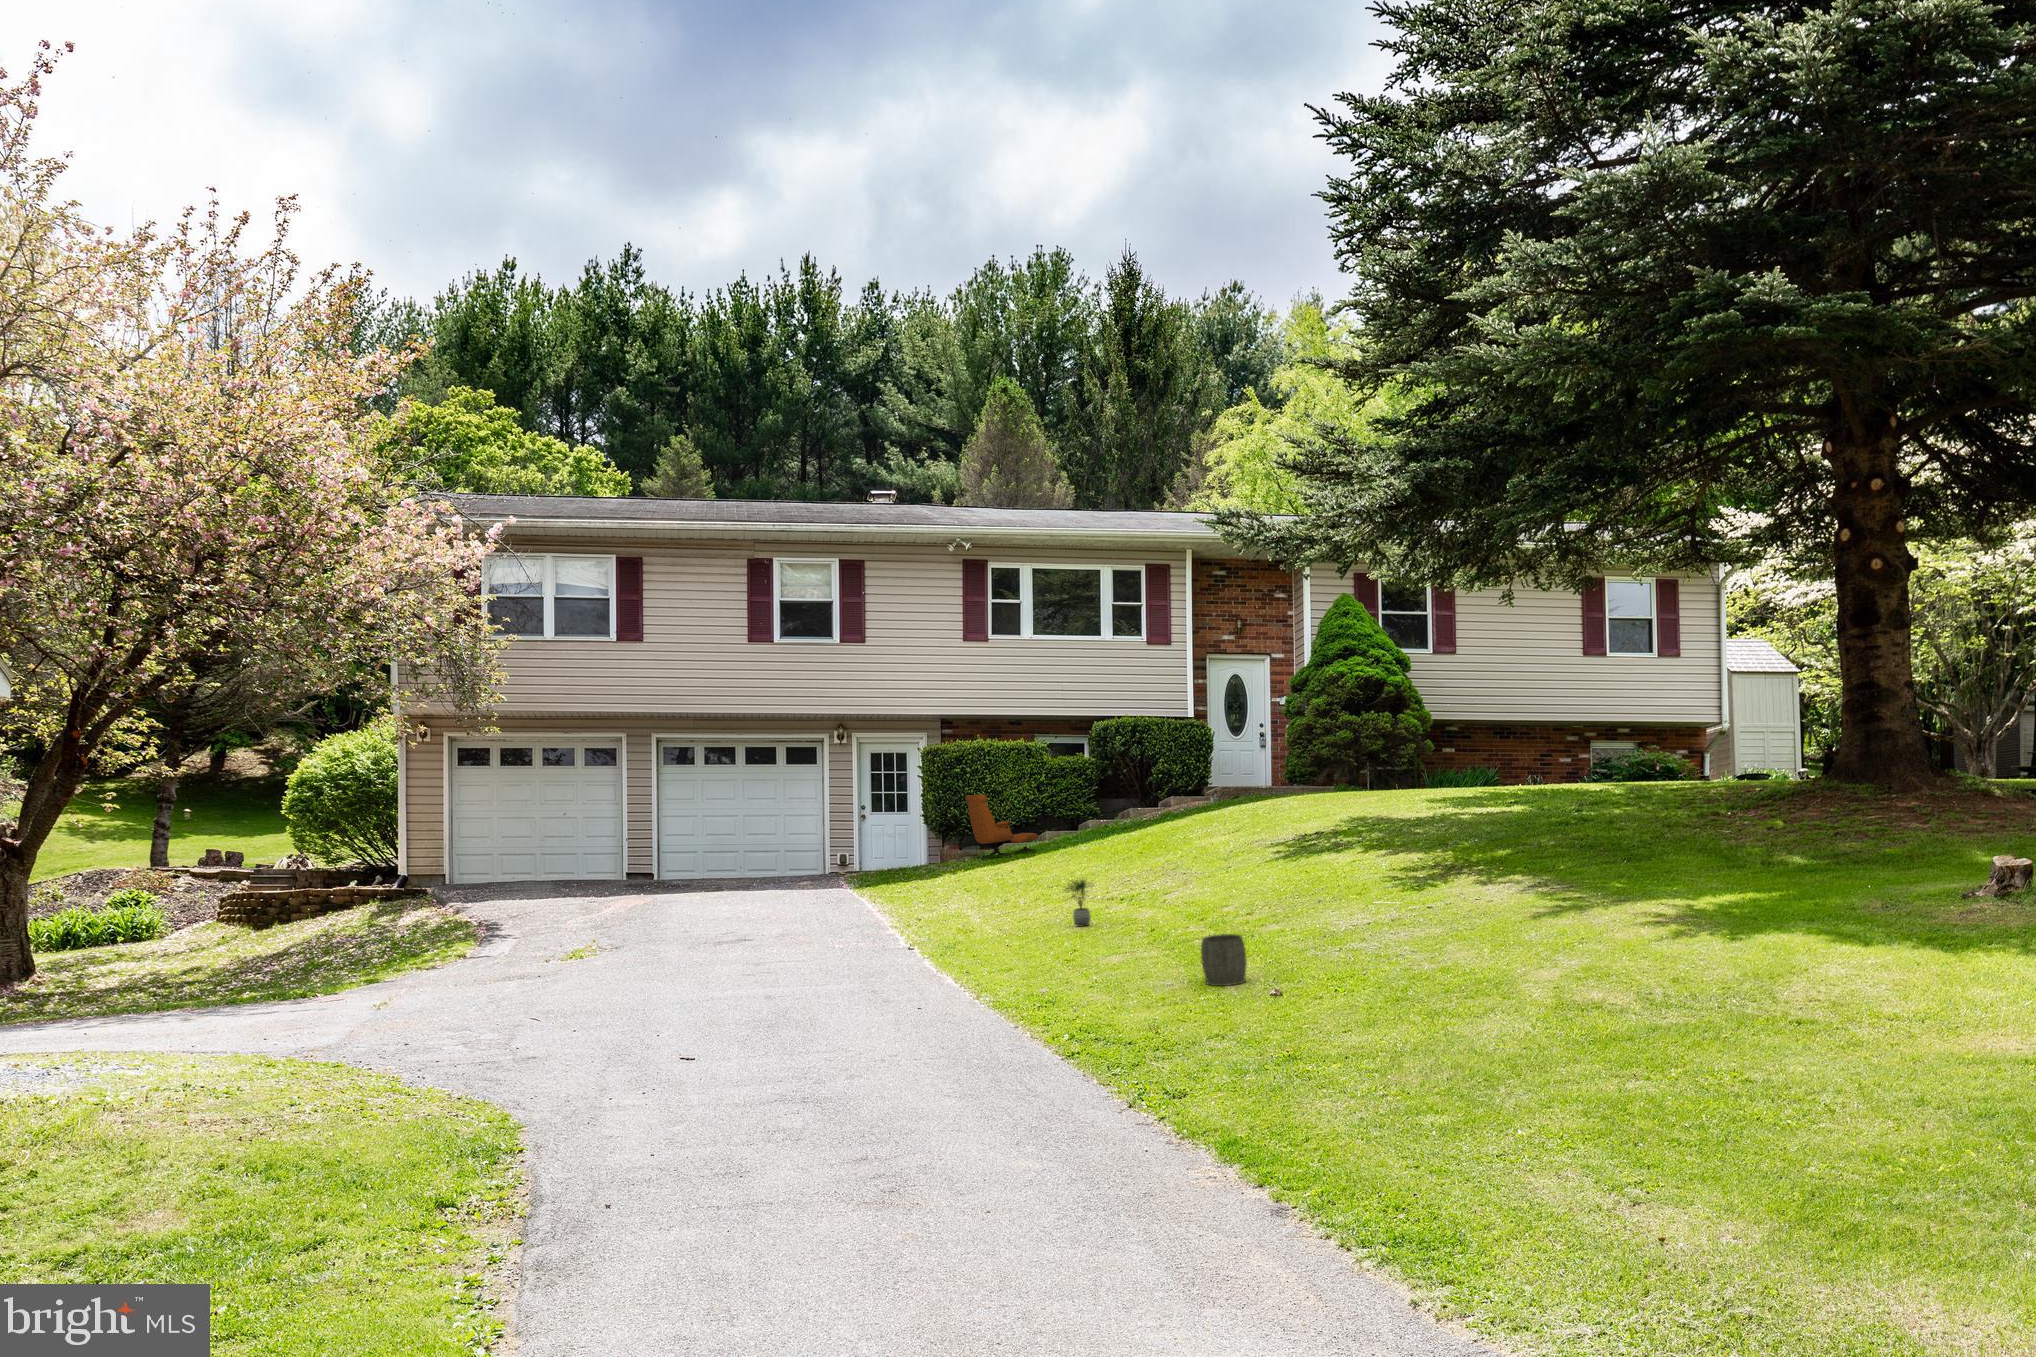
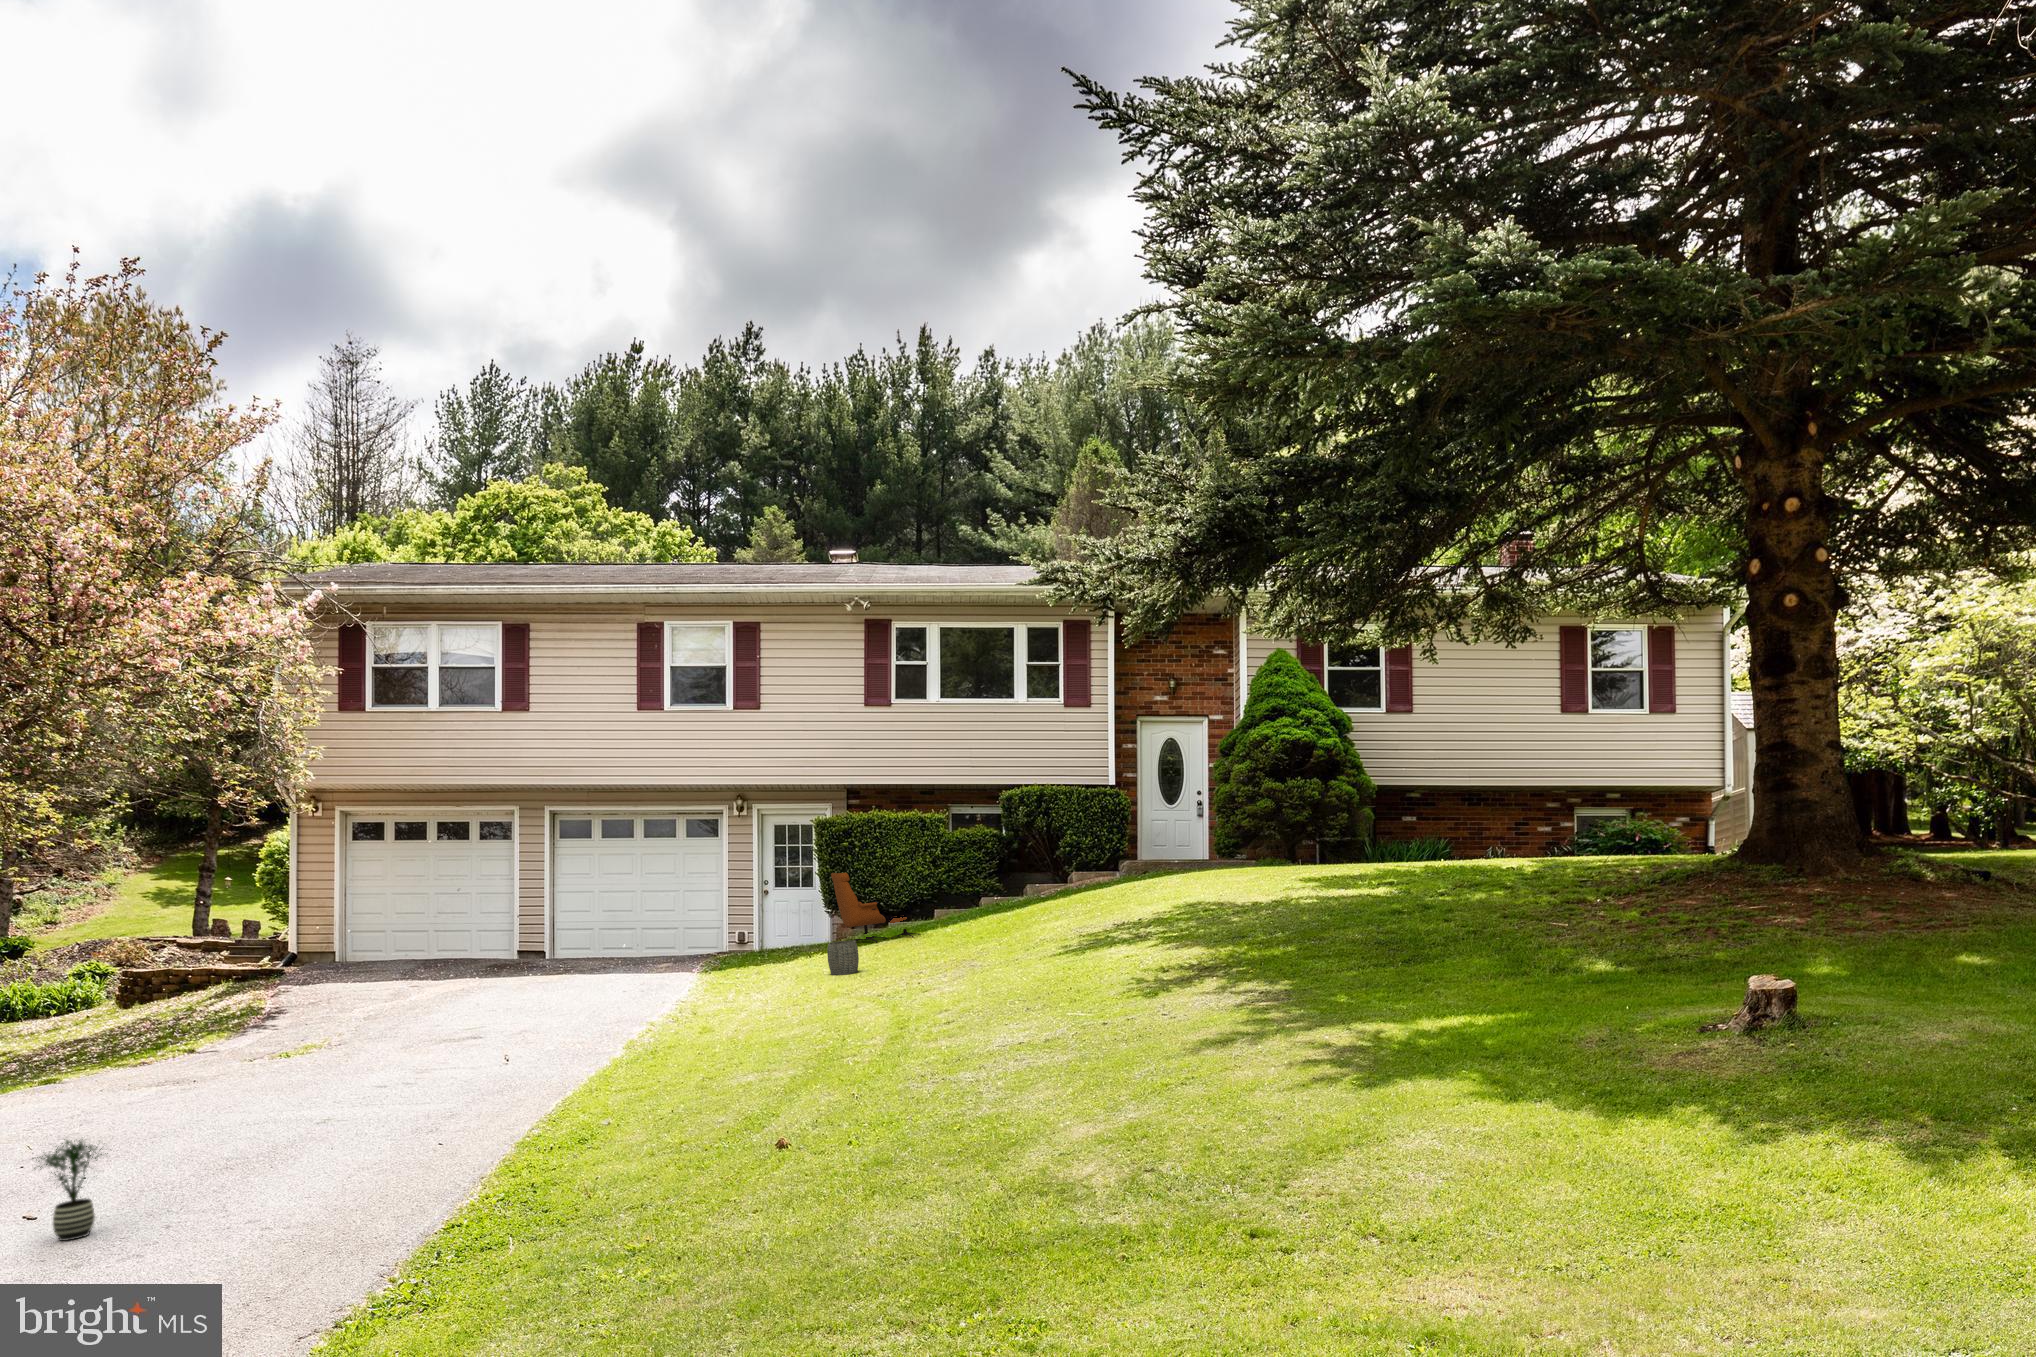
potted plant: present [1064,879,1093,927] -> present [32,1139,108,1241]
woven basket: present [1201,934,1247,986] -> present [827,941,859,975]

